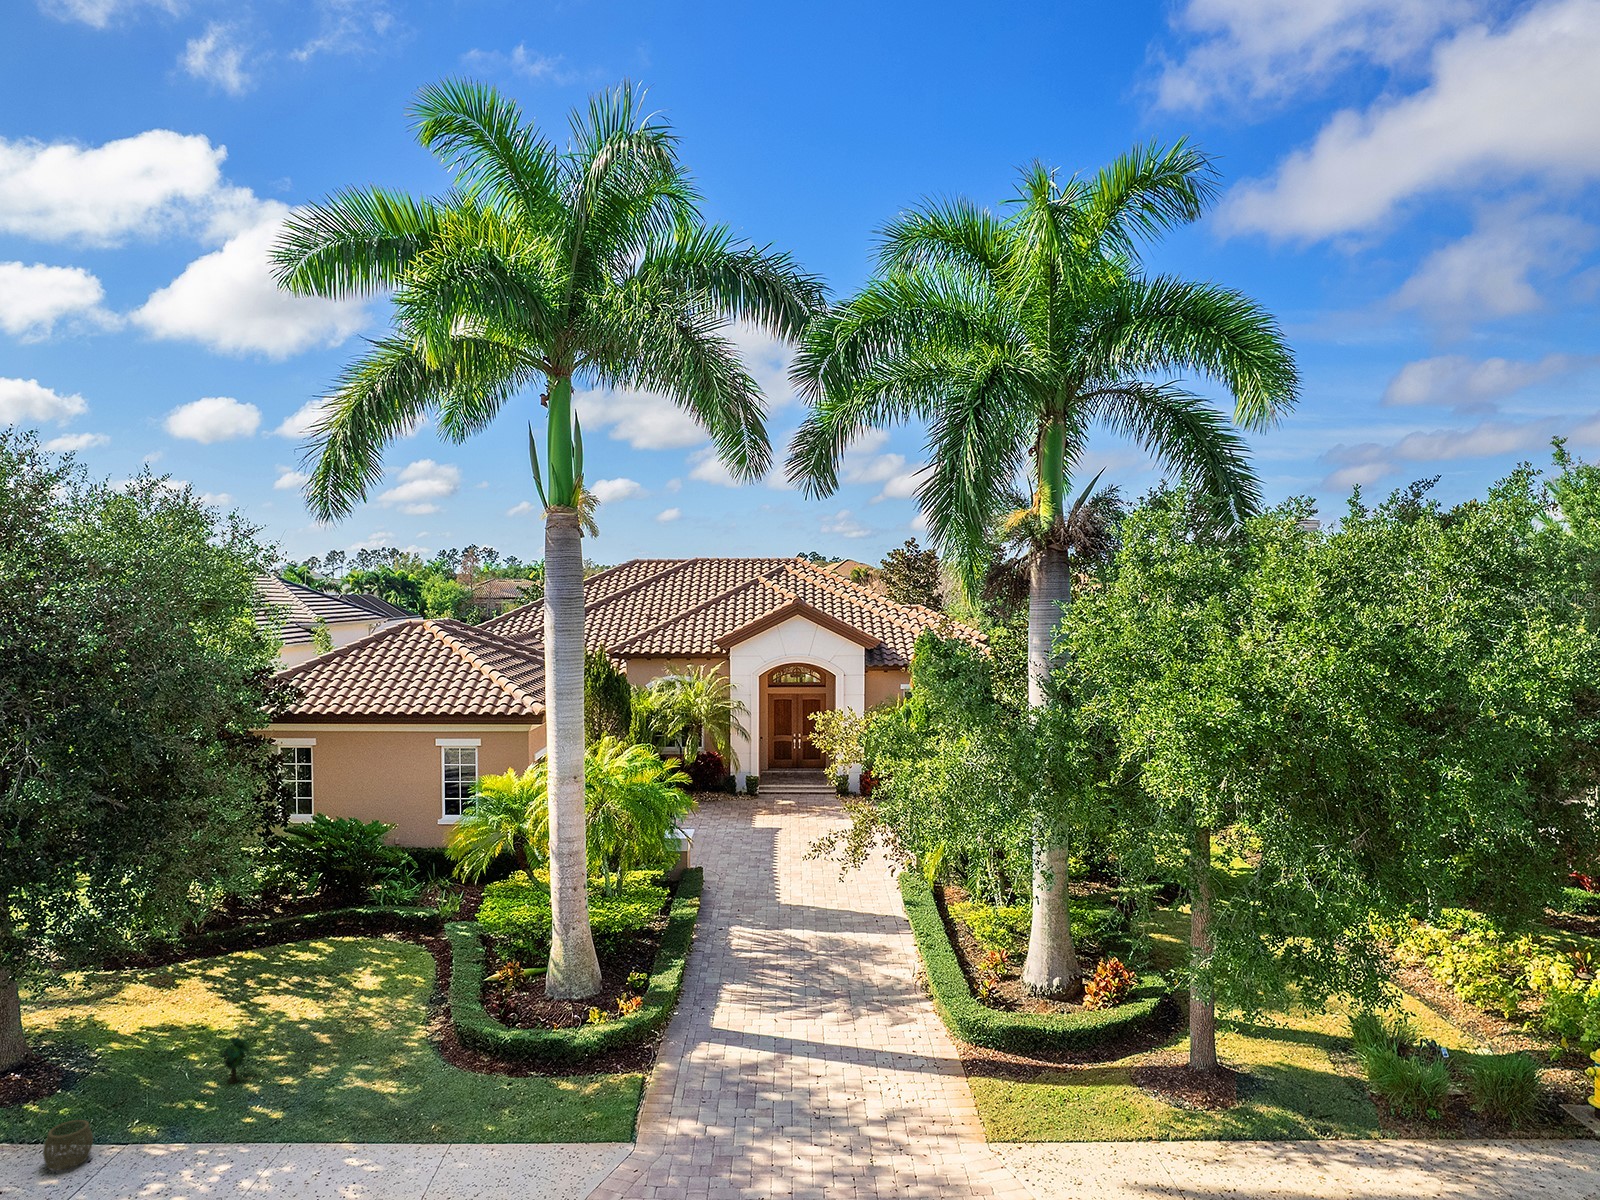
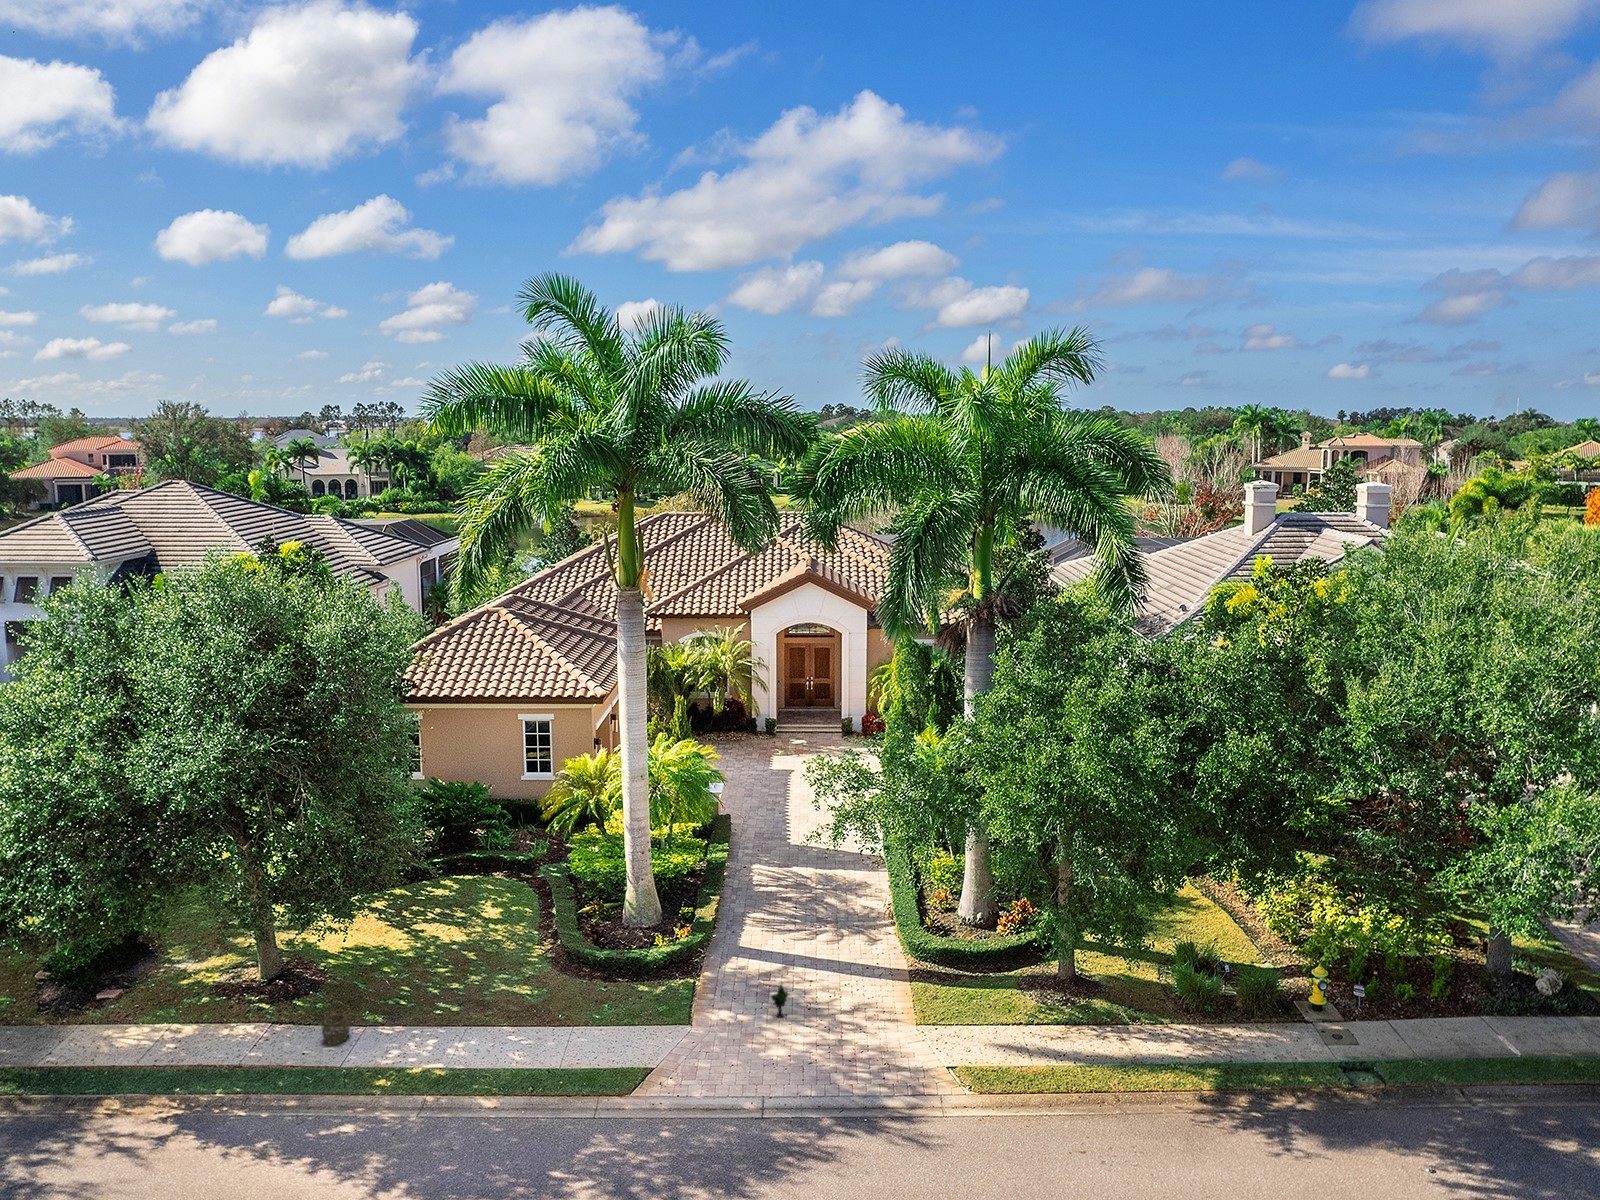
decorative plant: present [220,1031,250,1084] -> present [771,986,789,1018]

